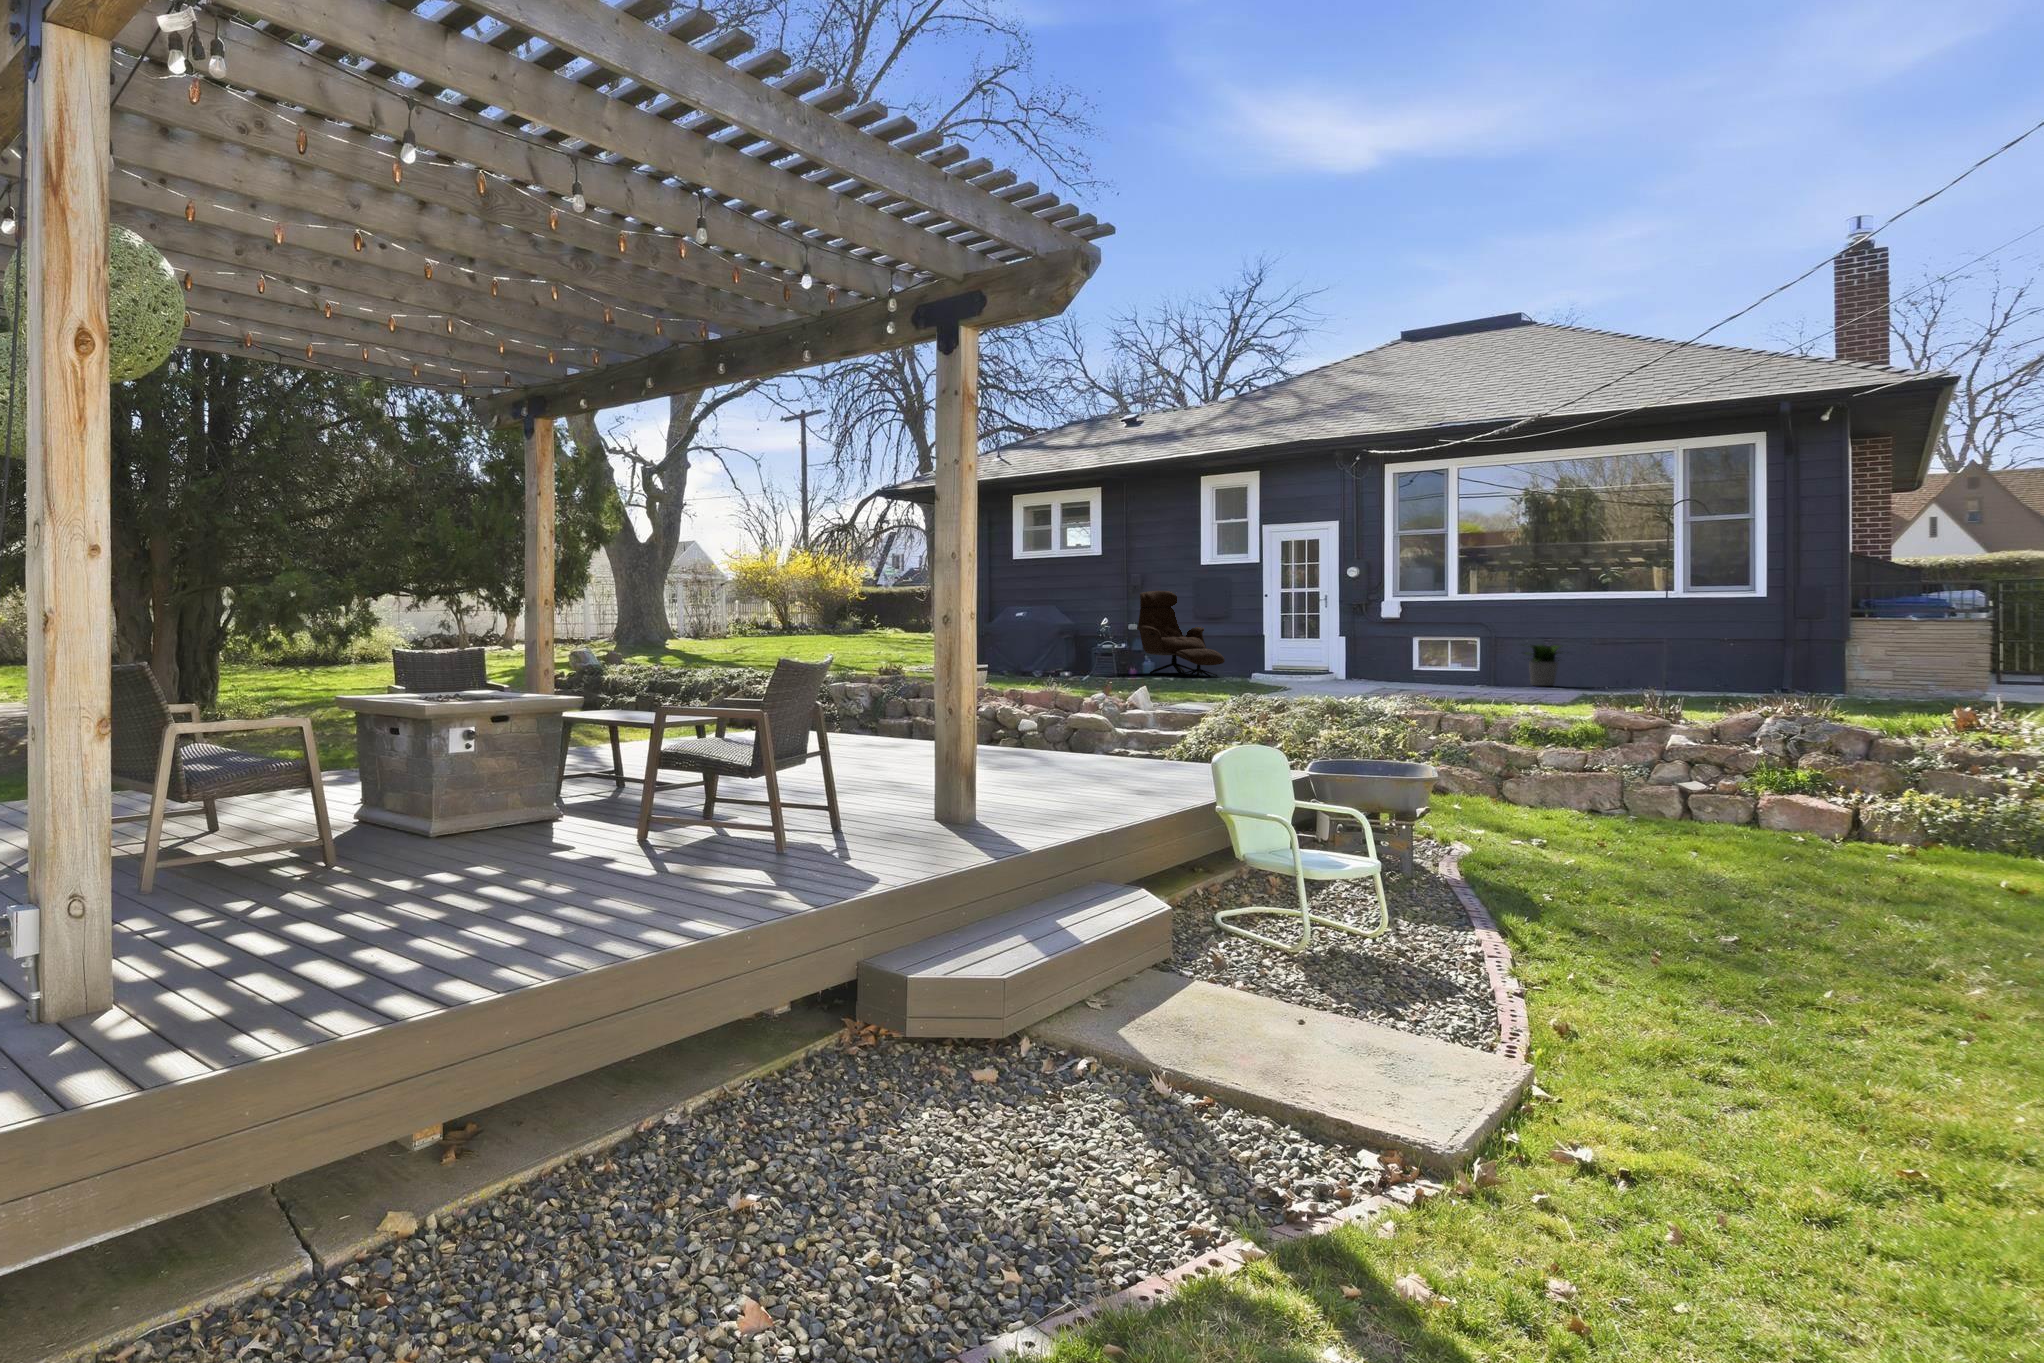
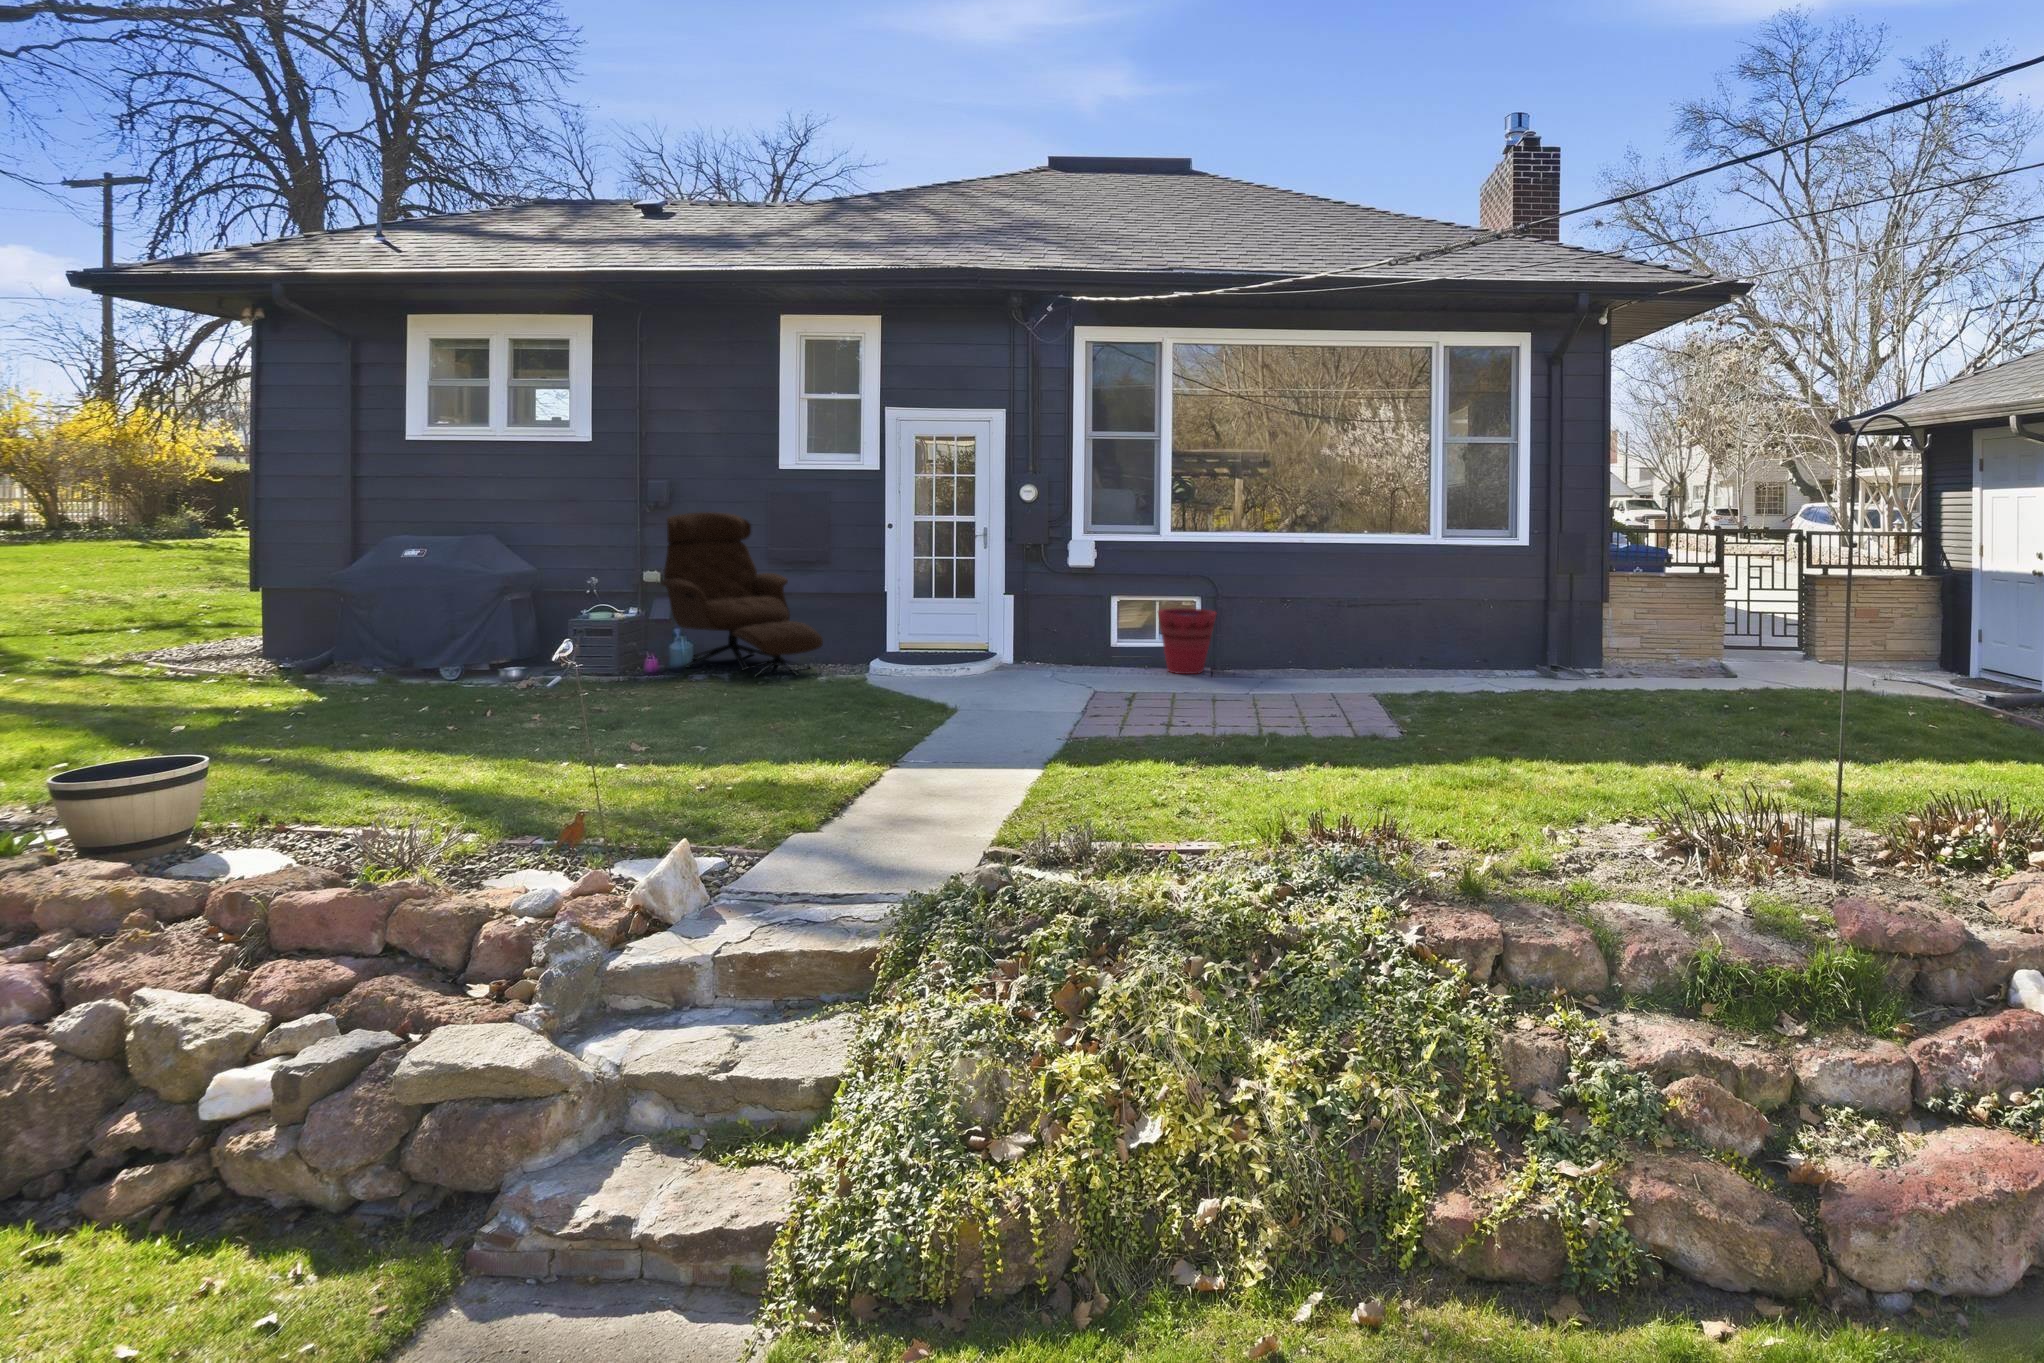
bucket: none [1442,643,1487,684] -> present [1158,608,1216,674]
potted plant: present [1524,645,1563,686] -> none [1257,610,1326,675]

